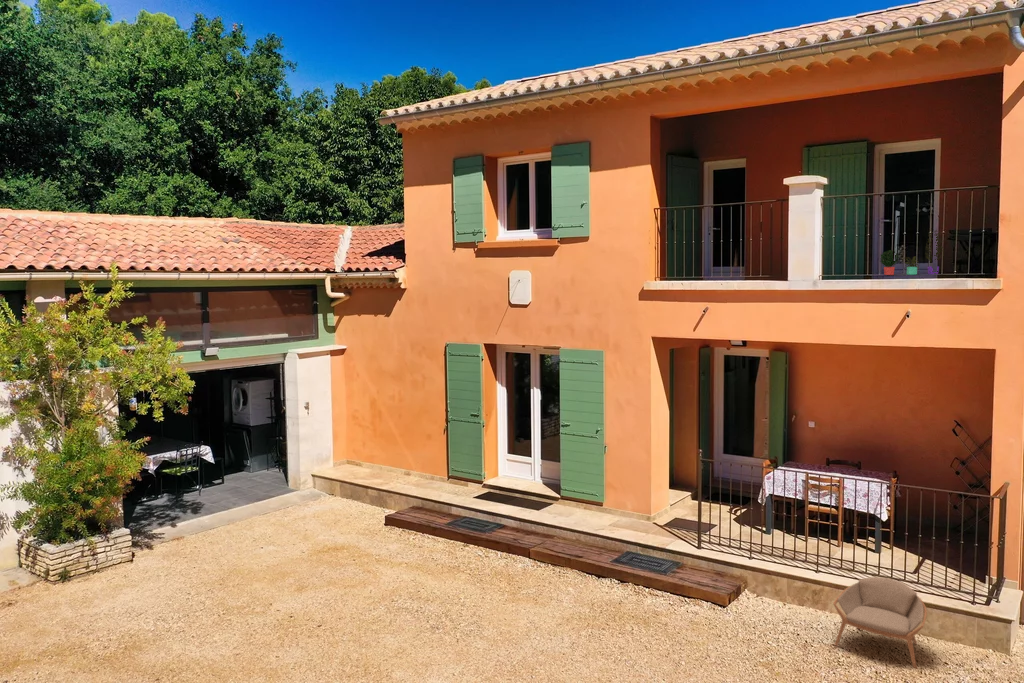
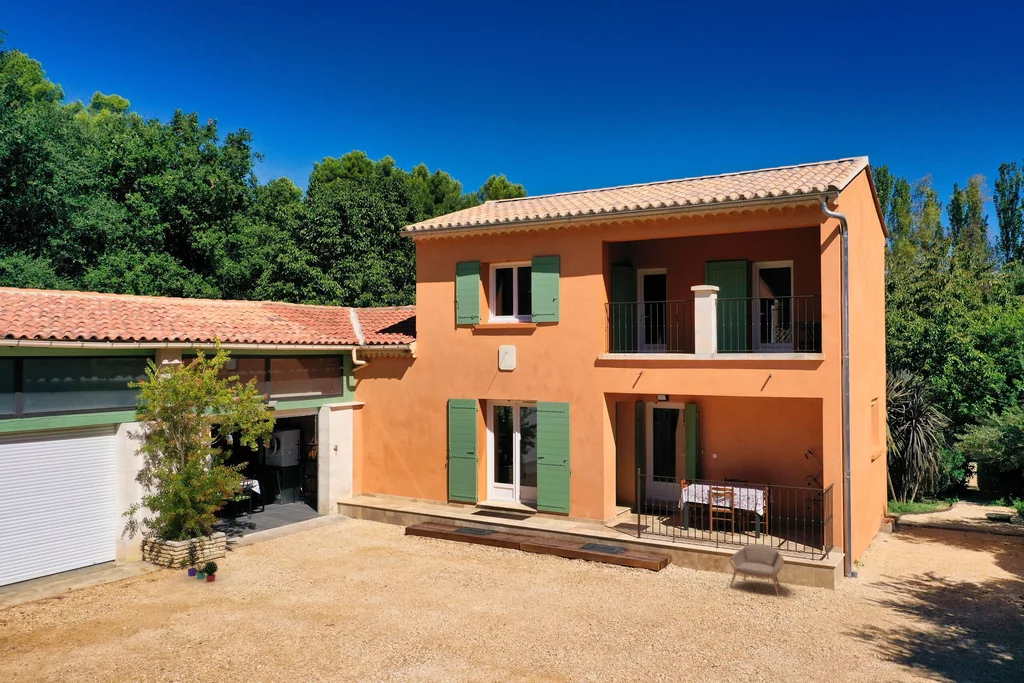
potted plant: present [880,230,943,275] -> present [186,541,218,582]

